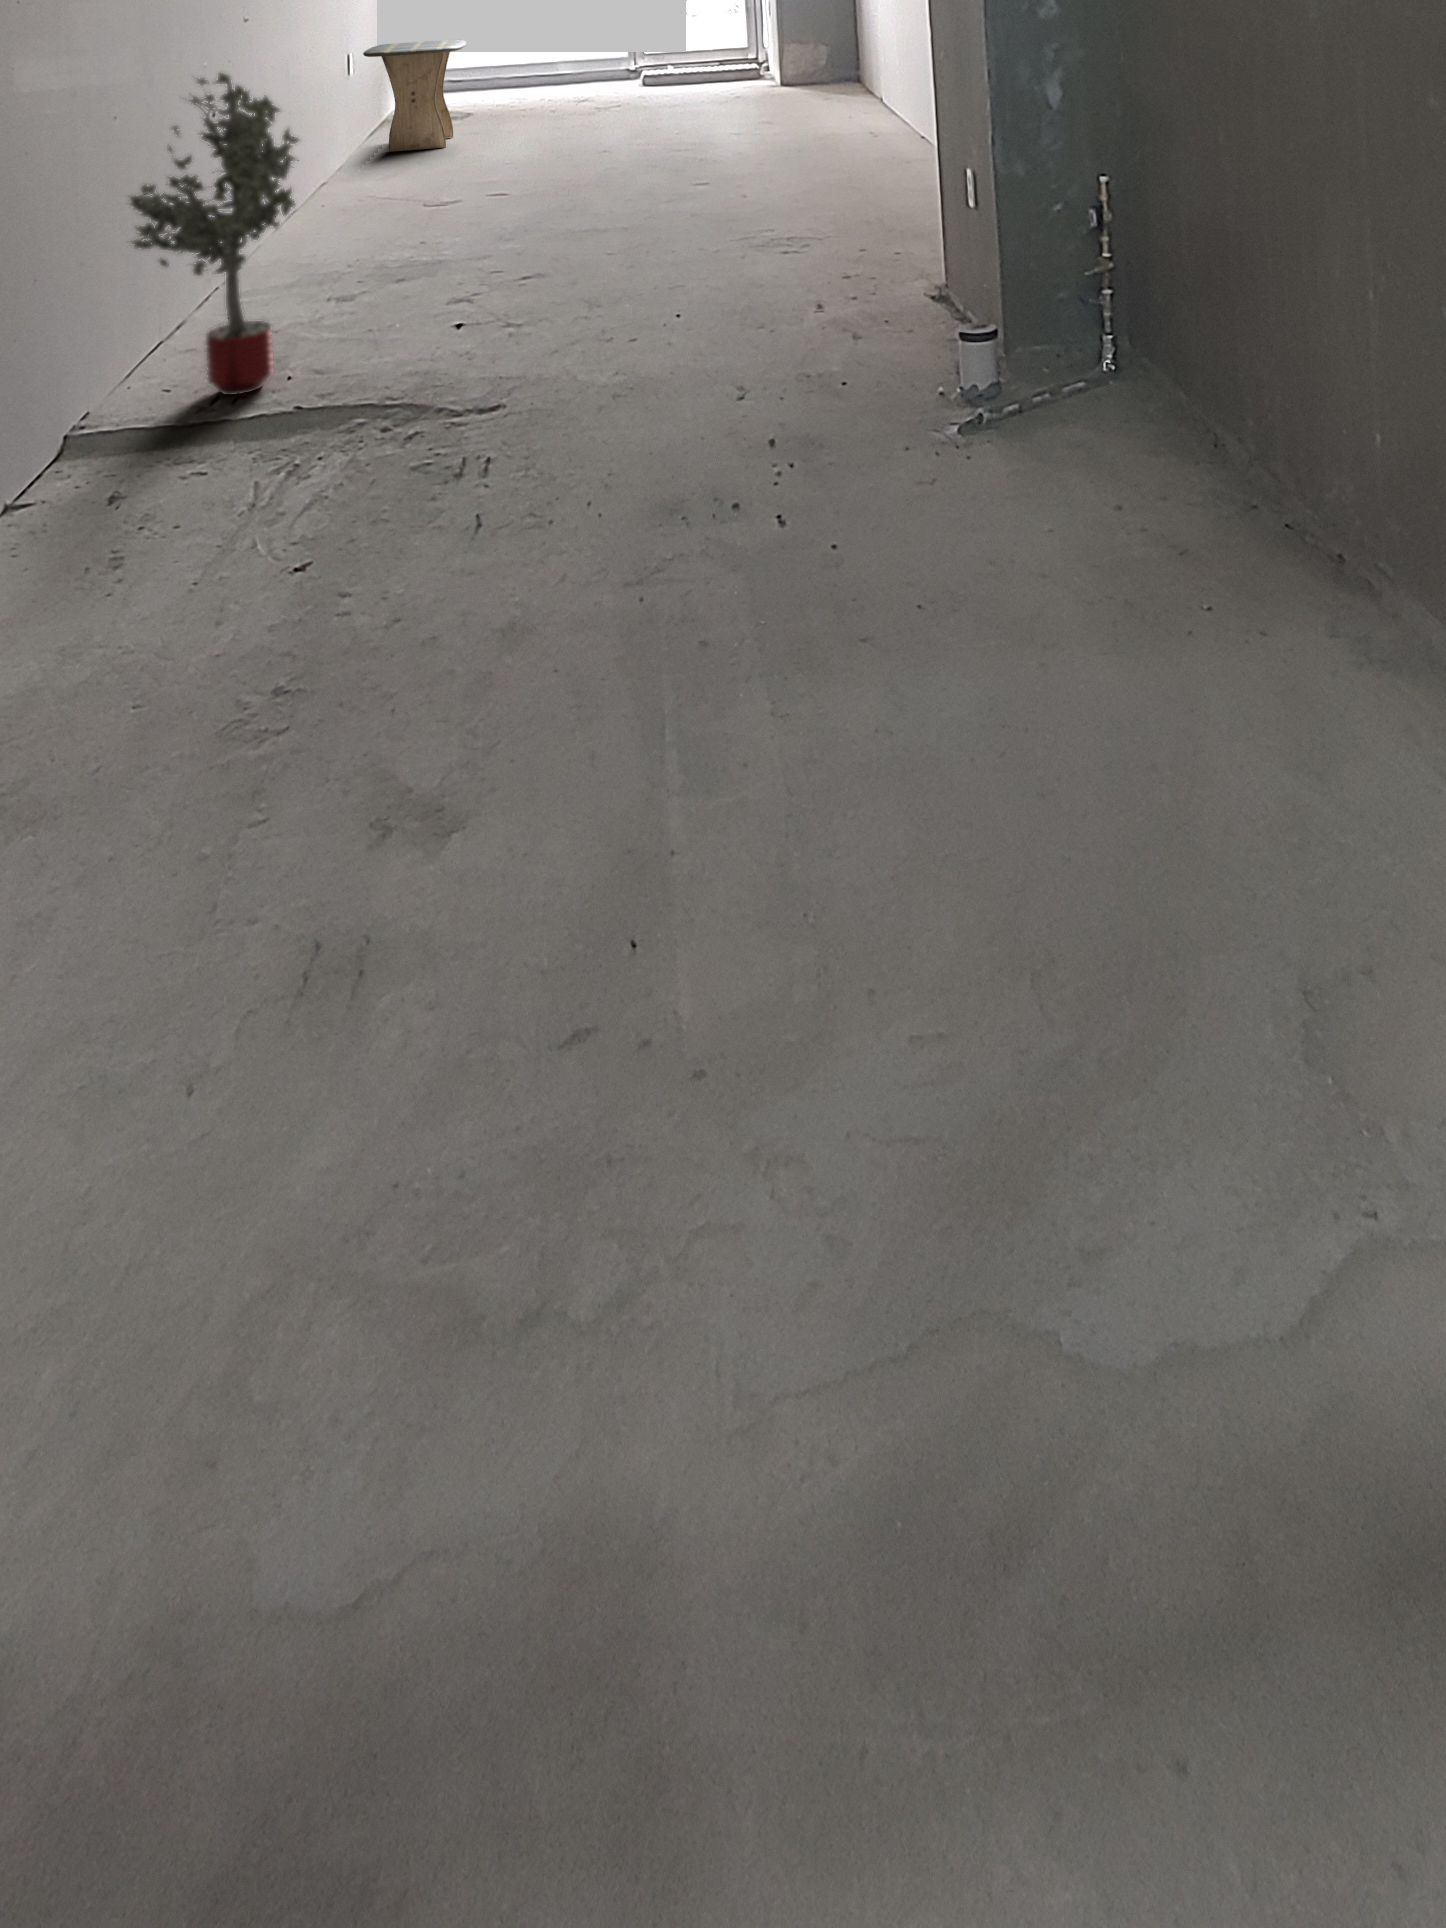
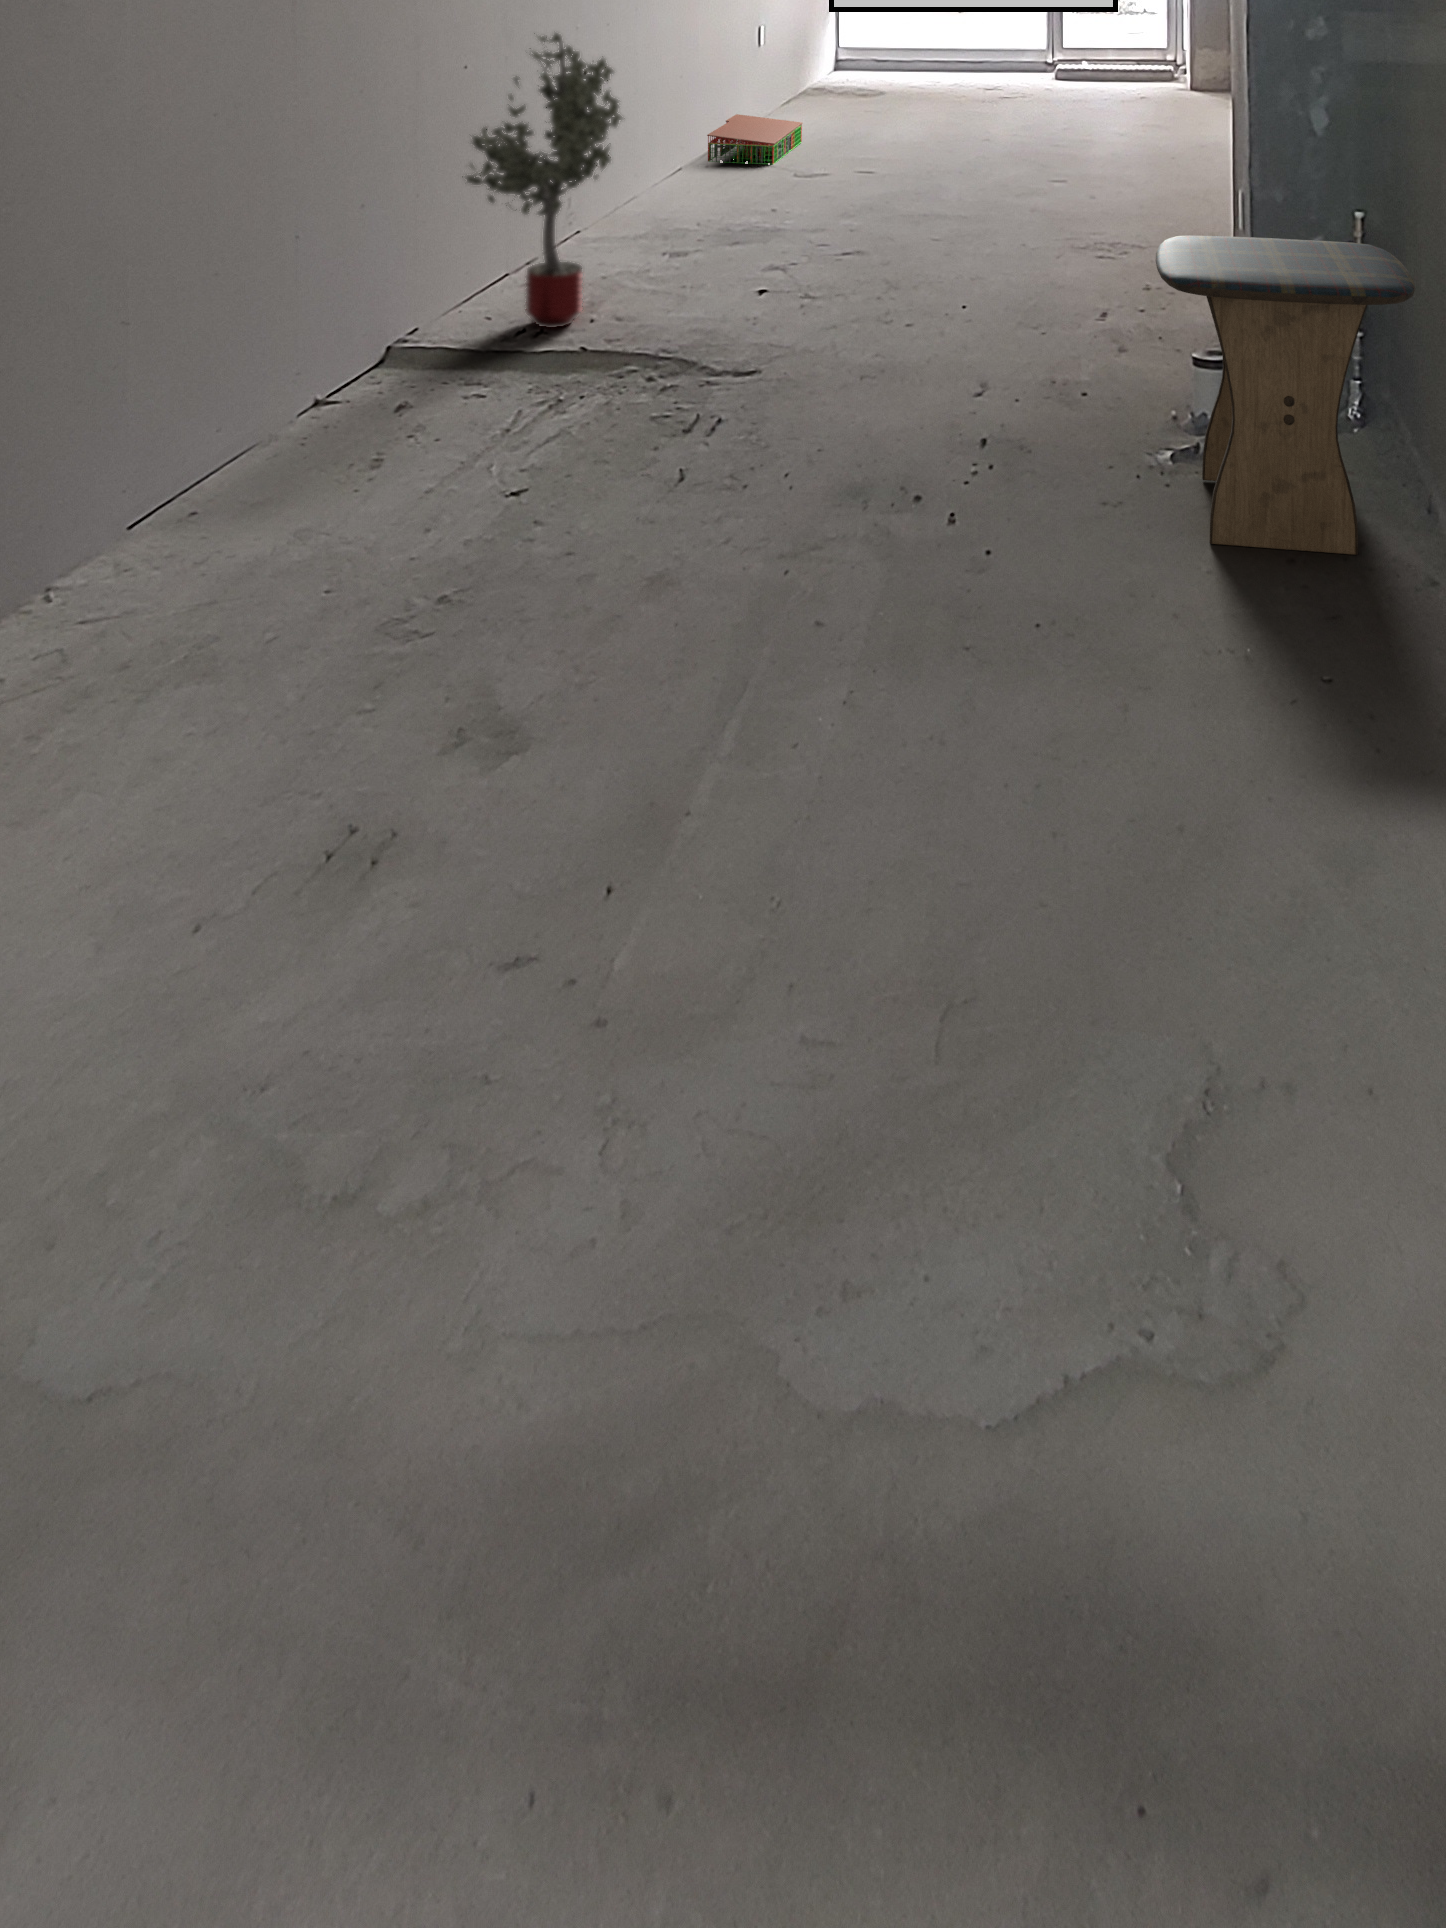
stool: present [363,40,467,152] -> present [1156,235,1416,555]
storage bin: none [319,152,416,205] -> present [707,114,803,164]

